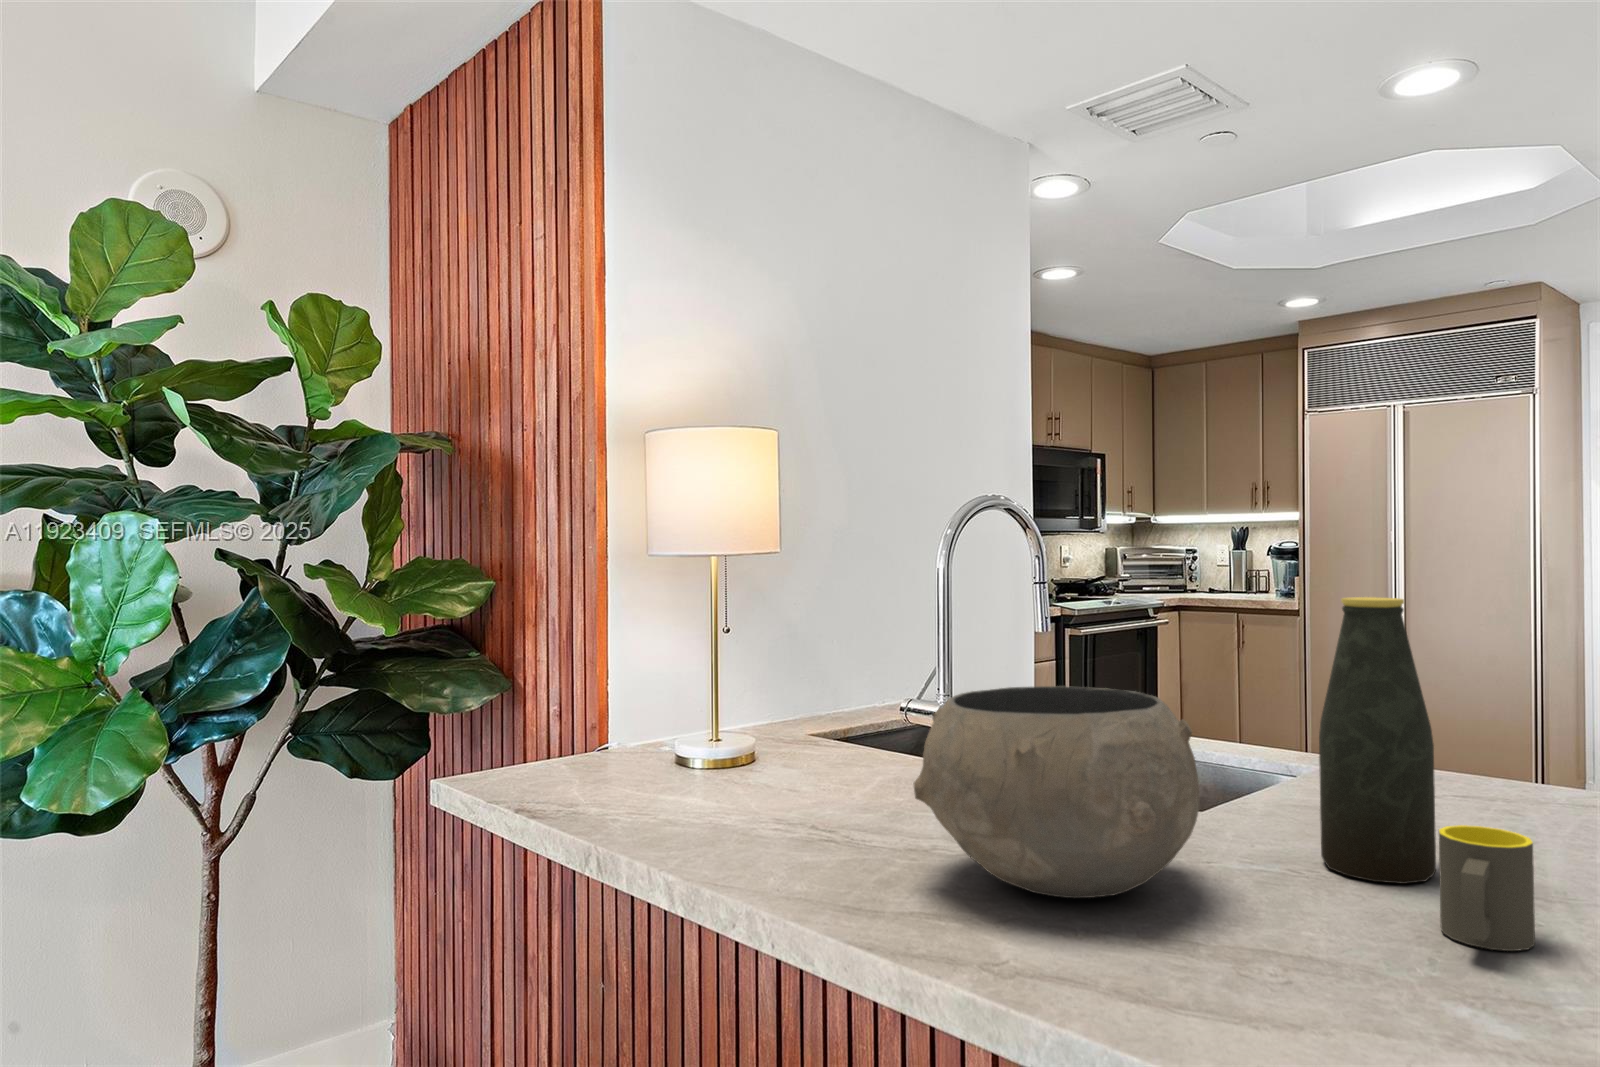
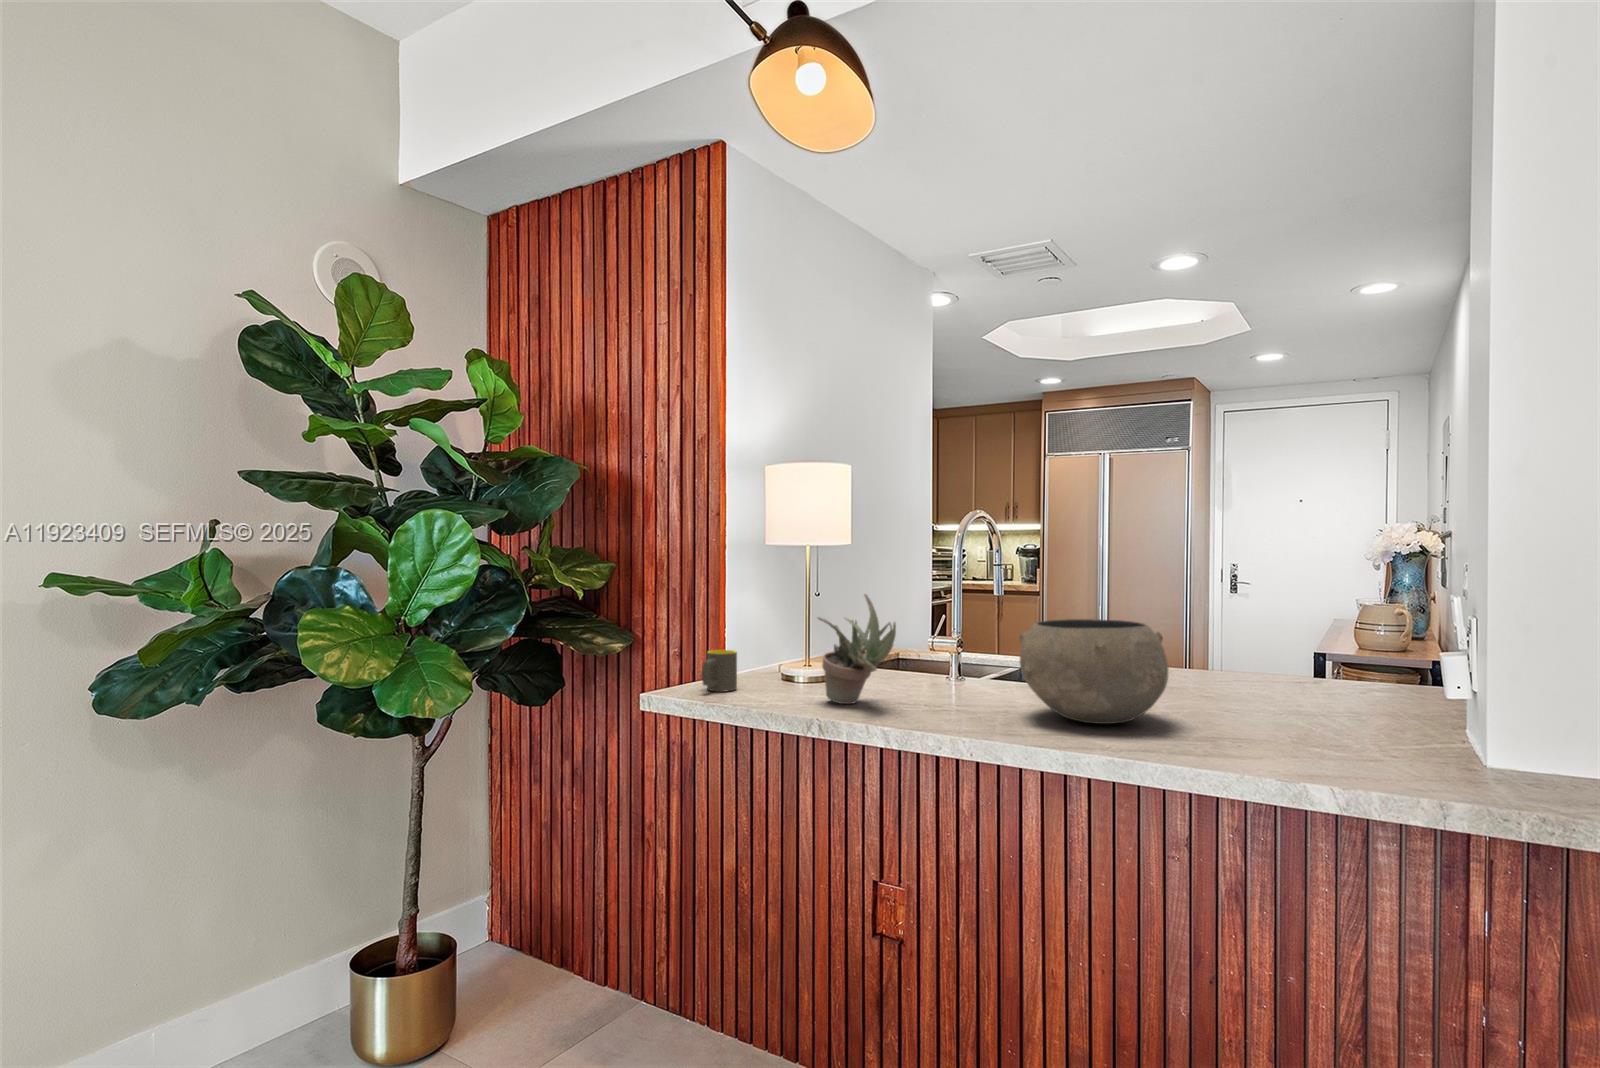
bottle: present [1319,597,1436,884] -> none [1202,572,1258,713]
succulent plant: none [640,635,760,818] -> present [818,594,896,704]
mug: present [1439,825,1535,951] -> present [701,650,737,692]

